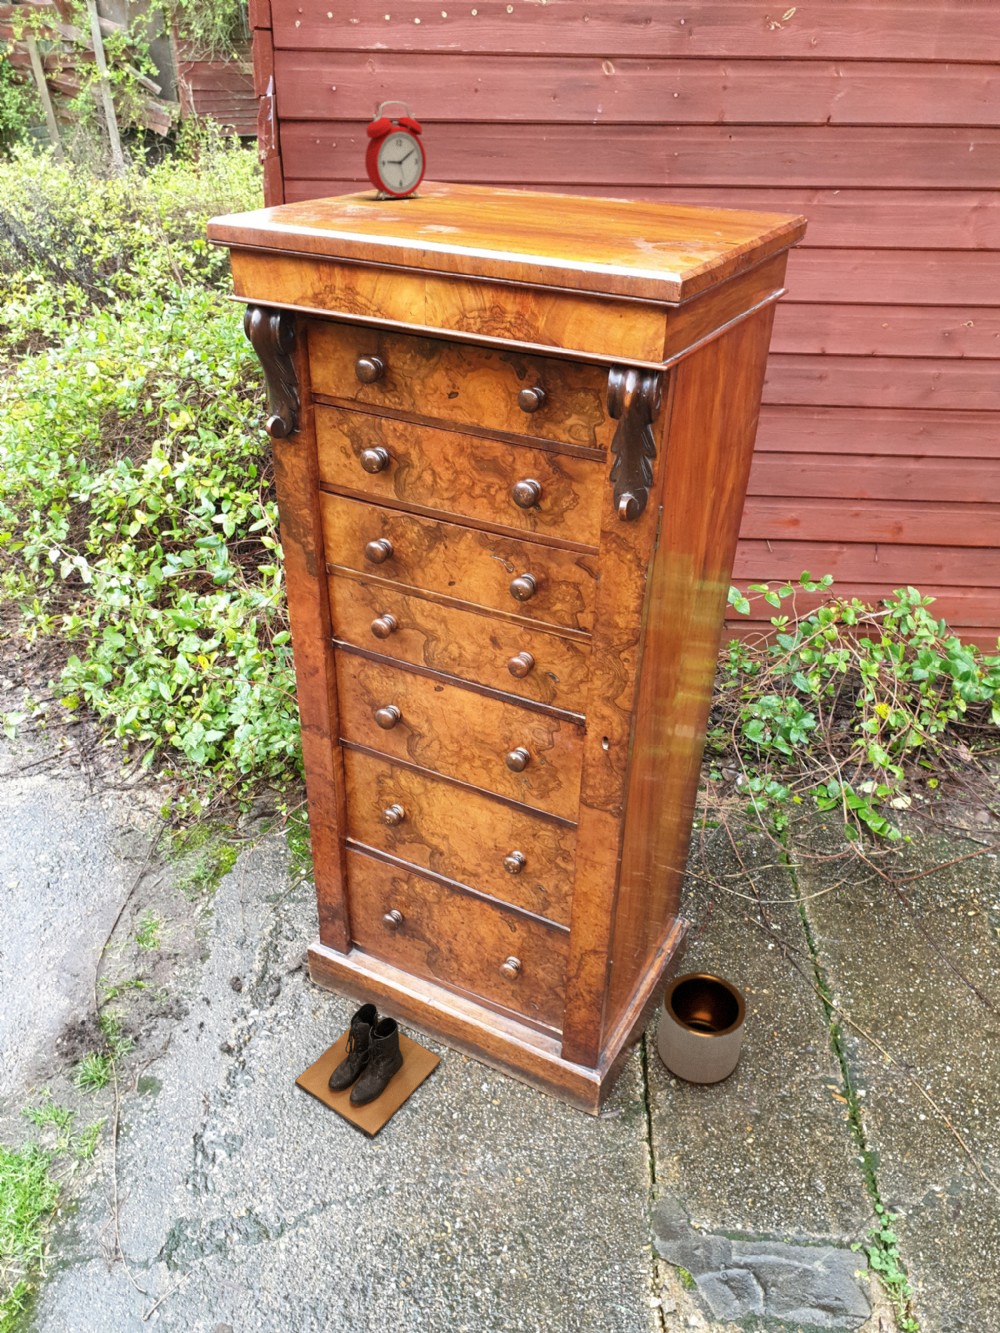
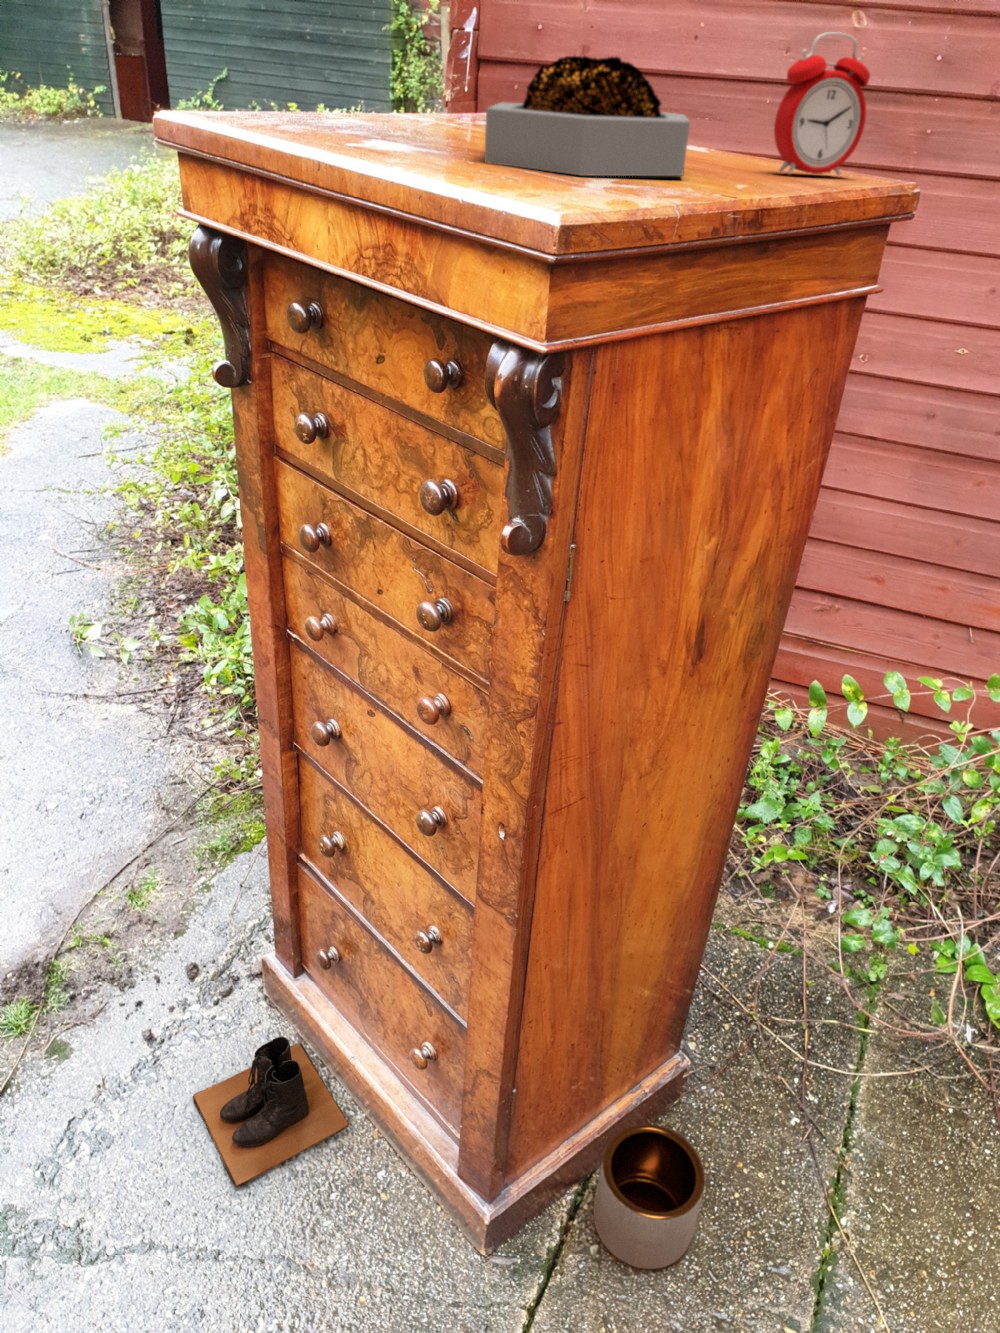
alarm clock: present [365,101,426,199] -> present [774,32,870,175]
decorative bowl: none [509,145,676,245] -> present [484,55,690,176]

